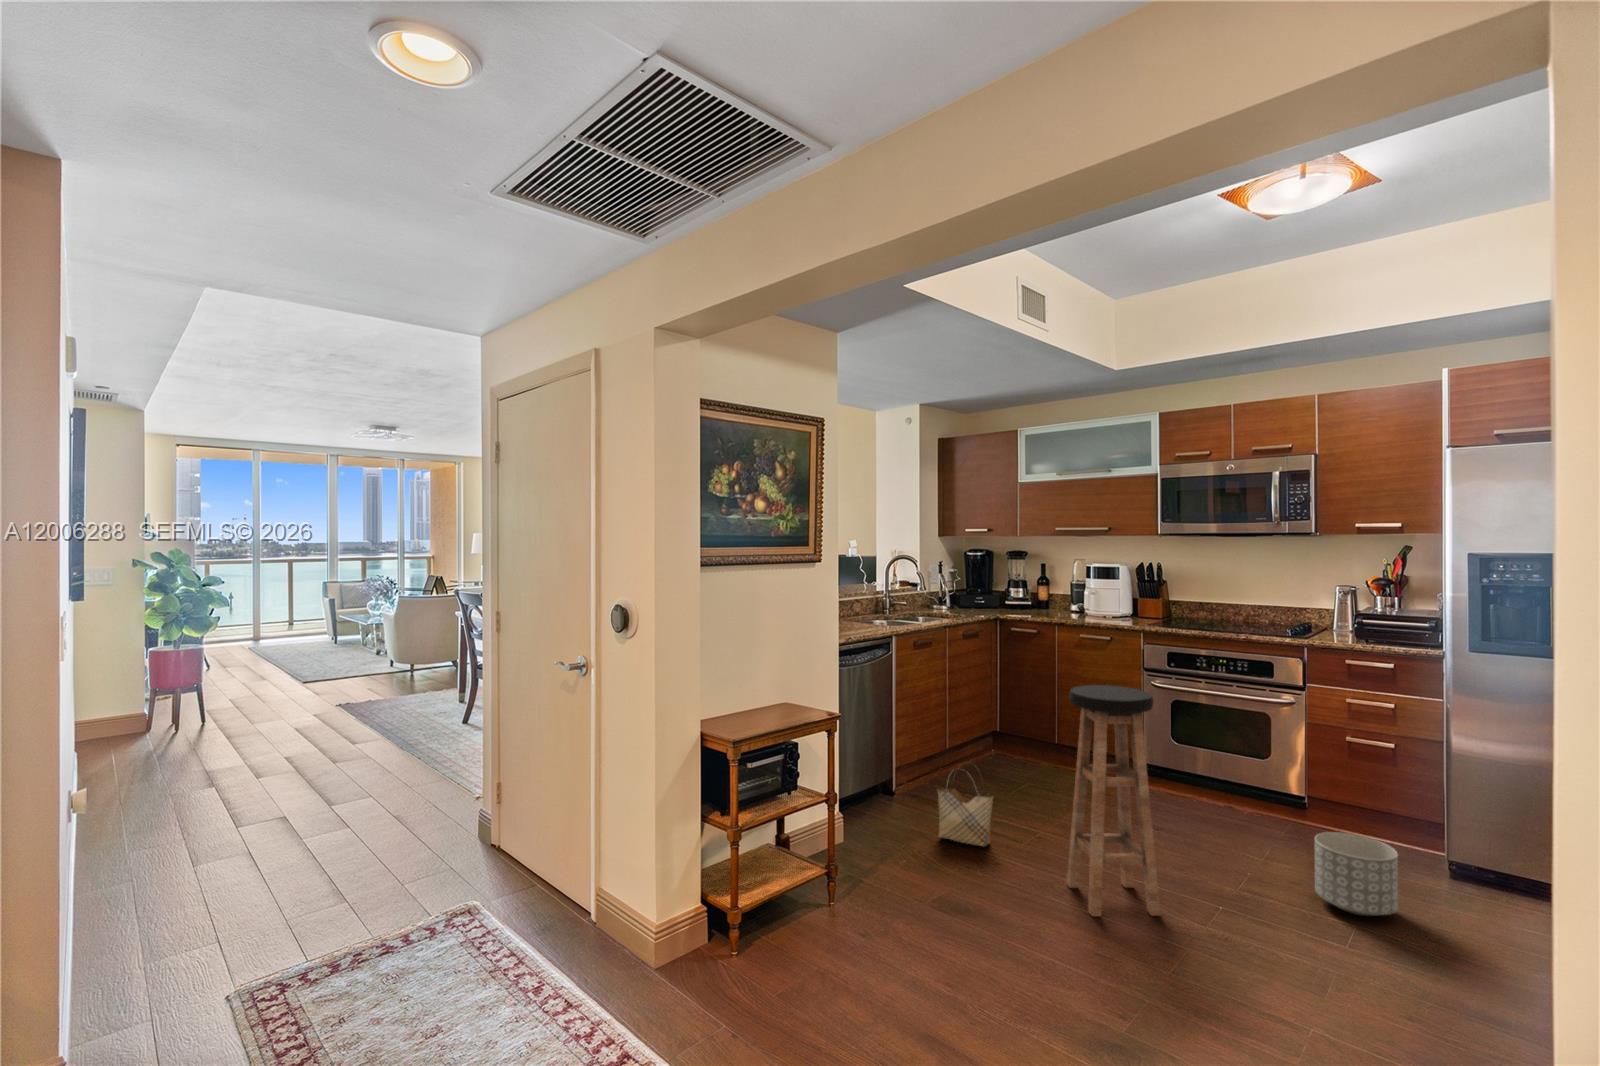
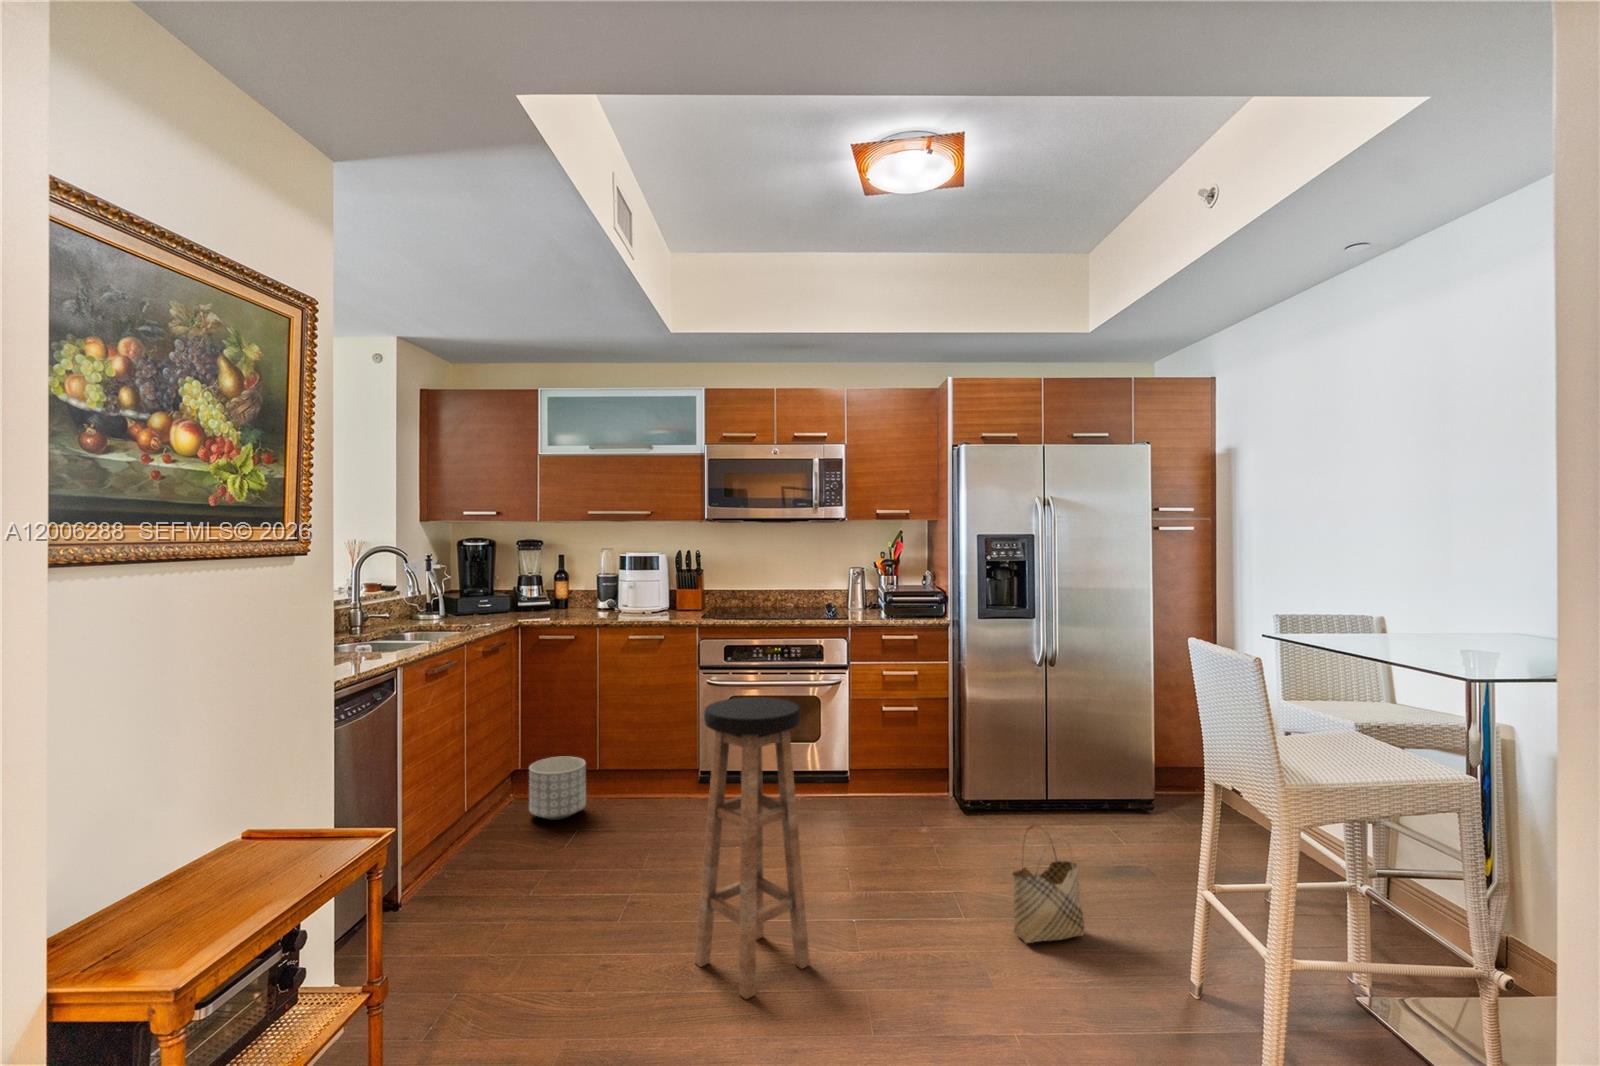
woven basket: present [938,766,993,846] -> present [1013,825,1084,943]
planter: present [1315,832,1398,916] -> present [529,757,586,820]

